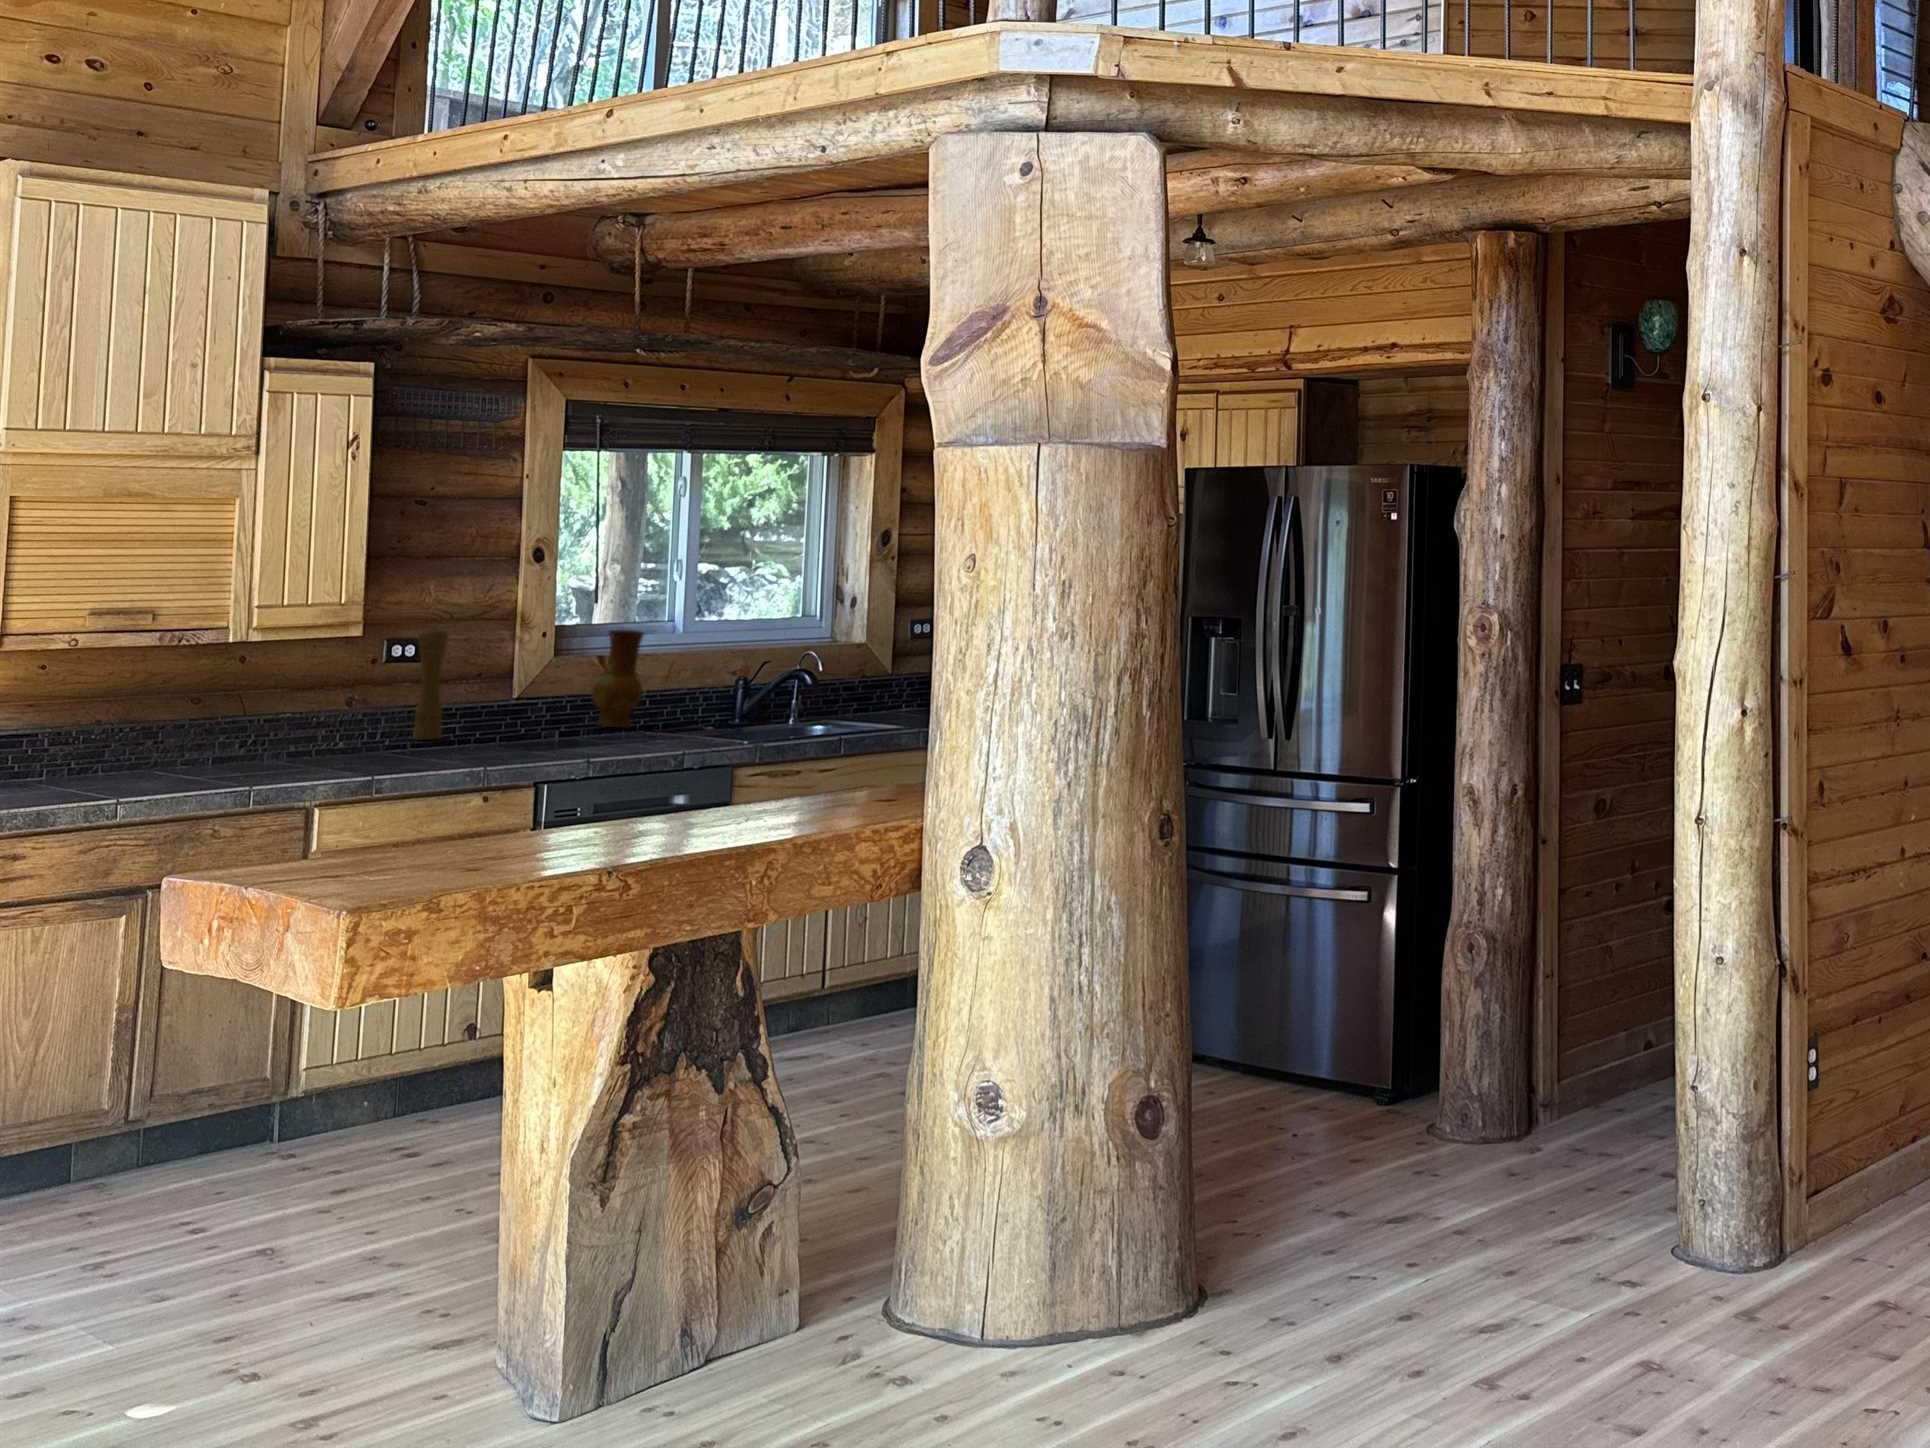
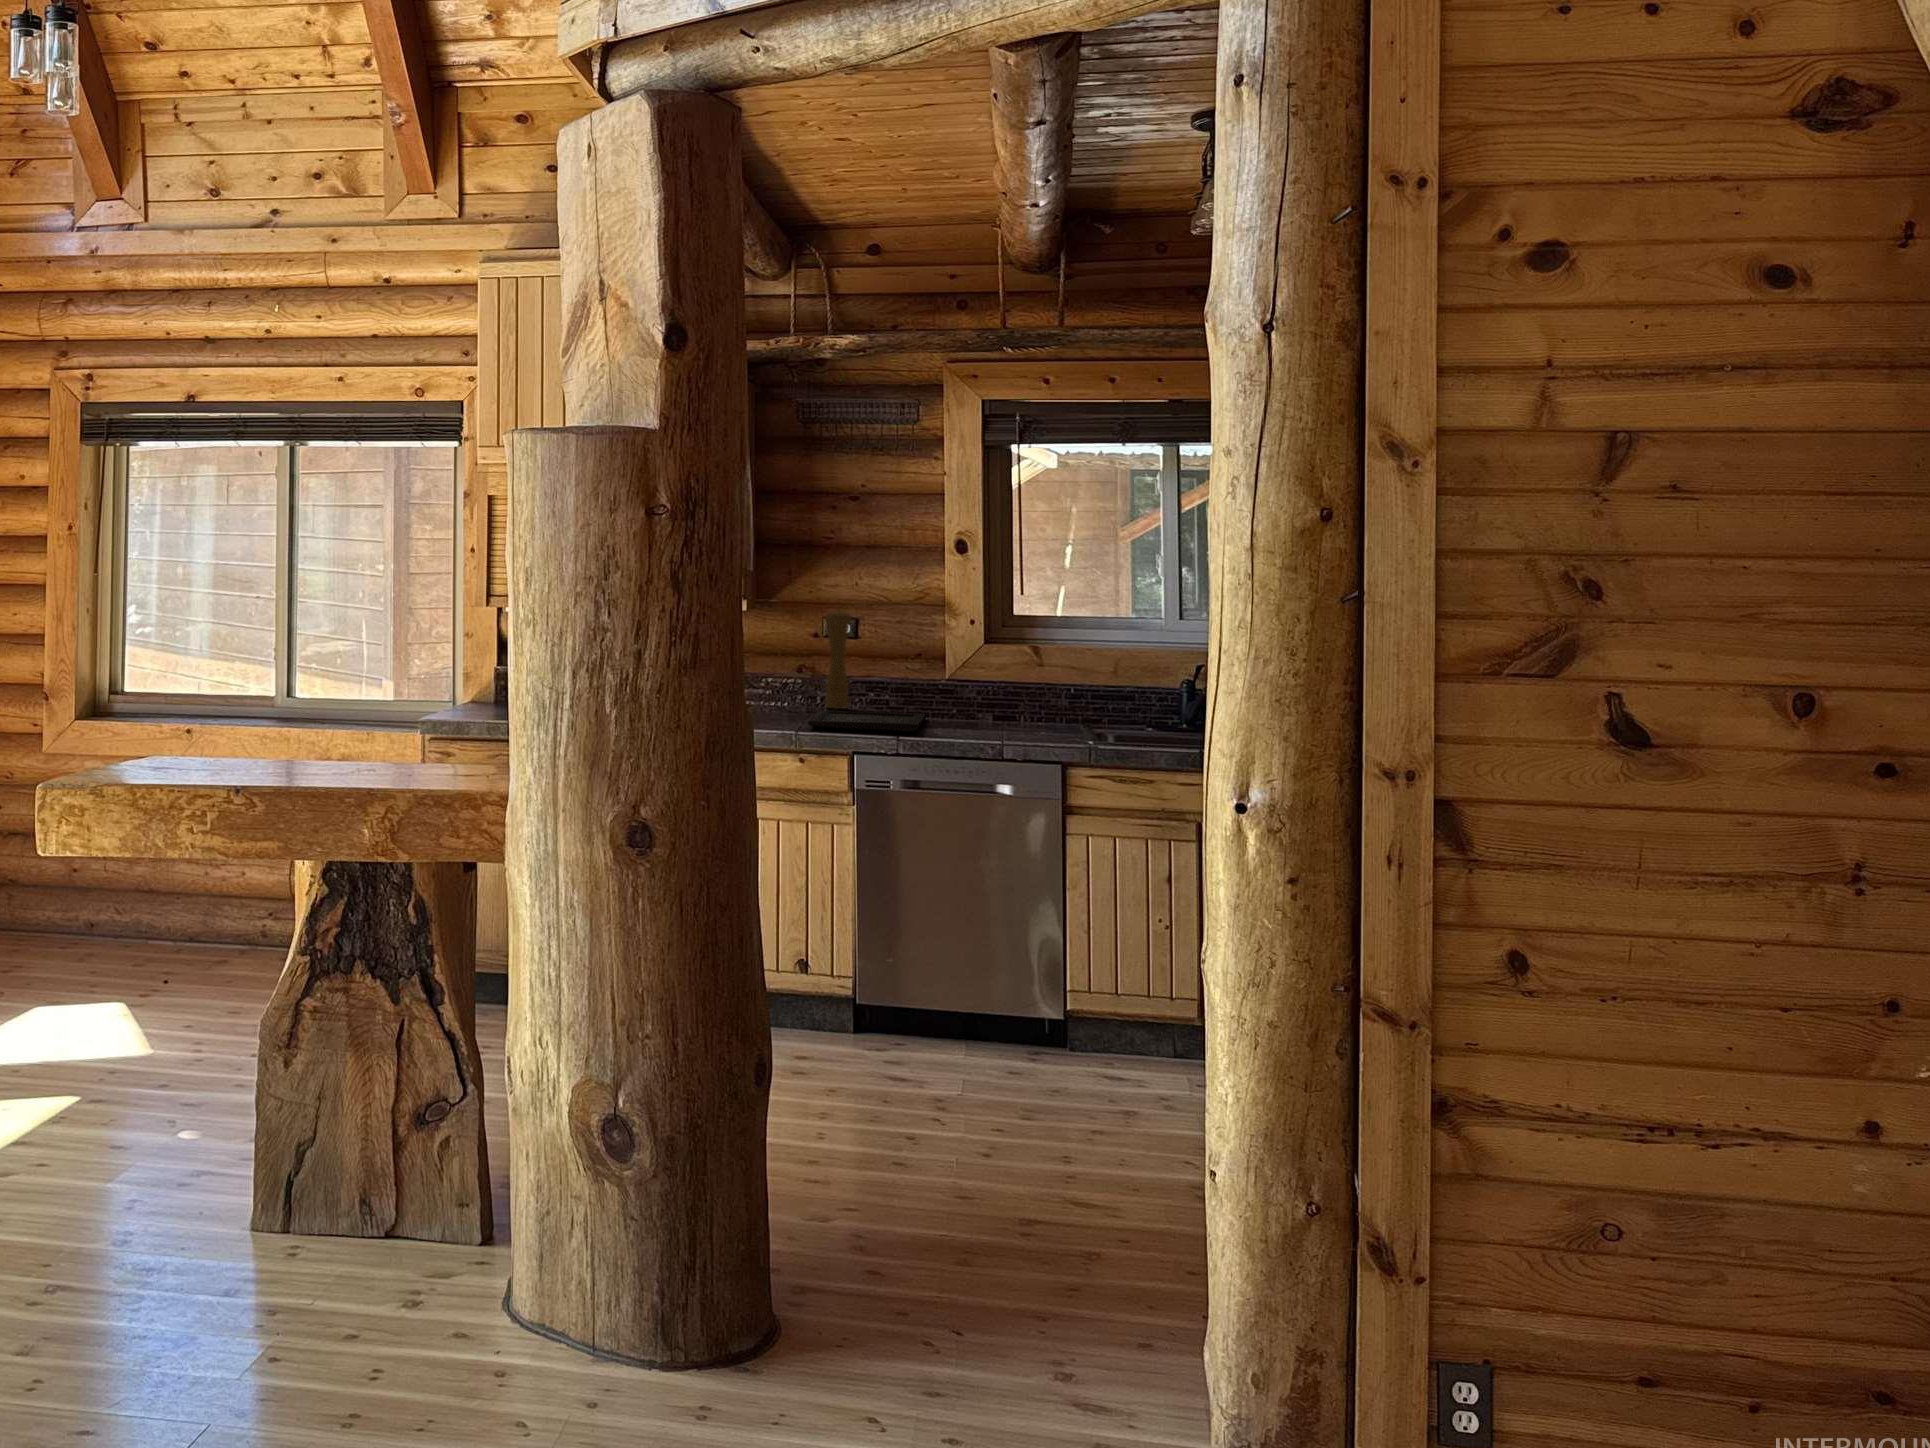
ceramic jug: present [592,630,644,728] -> none [989,624,1037,720]
tray: none [438,732,616,757] -> present [808,710,926,731]

